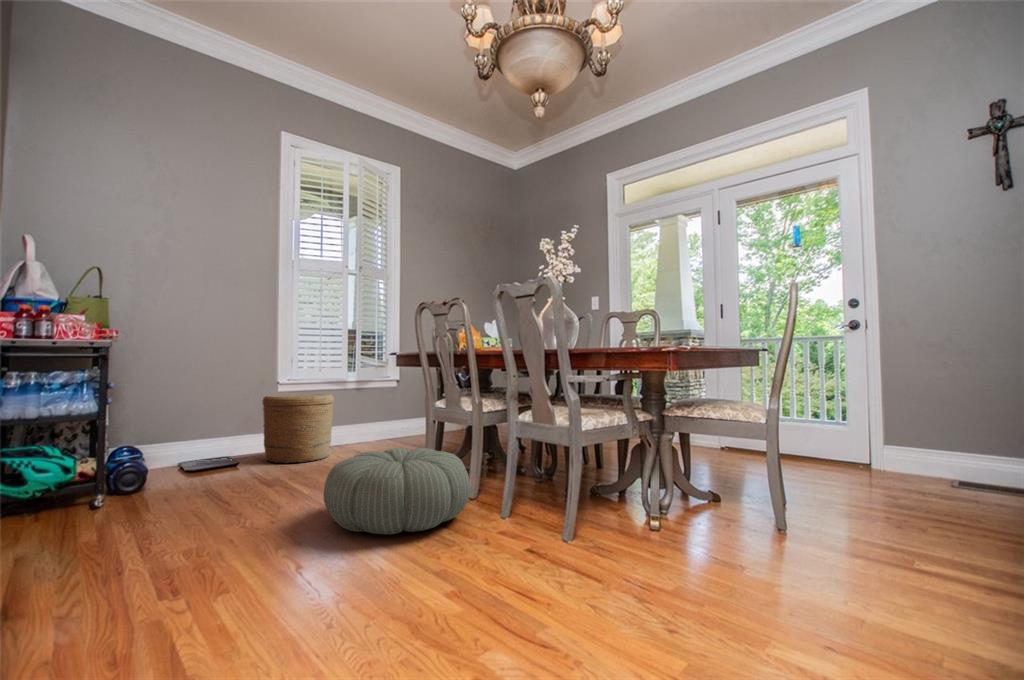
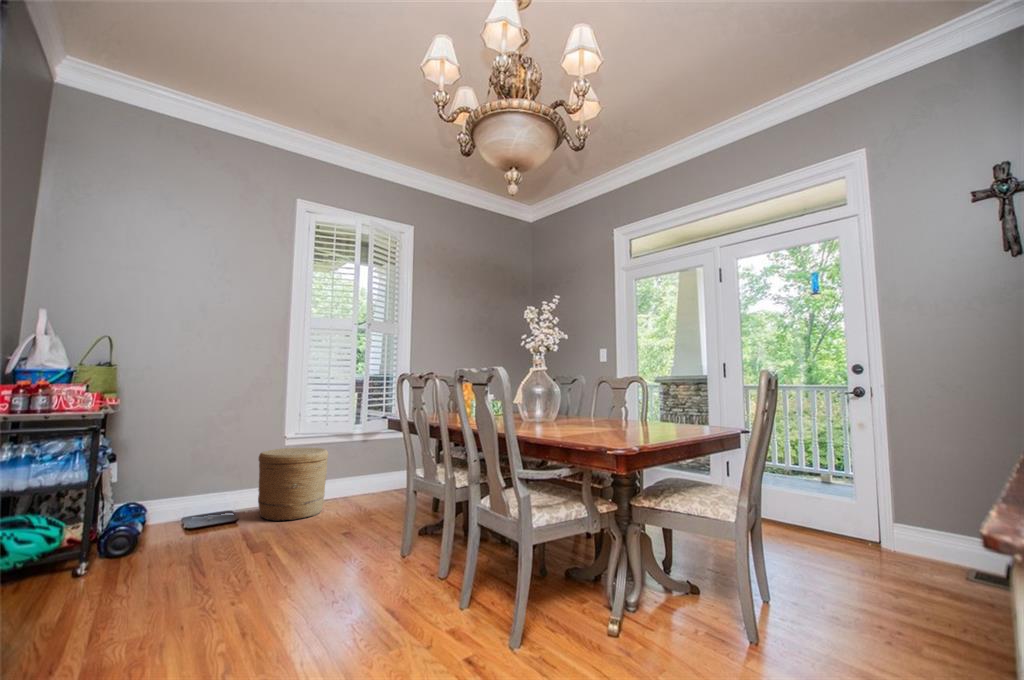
pouf: present [323,448,470,535] -> none [280,525,429,629]

